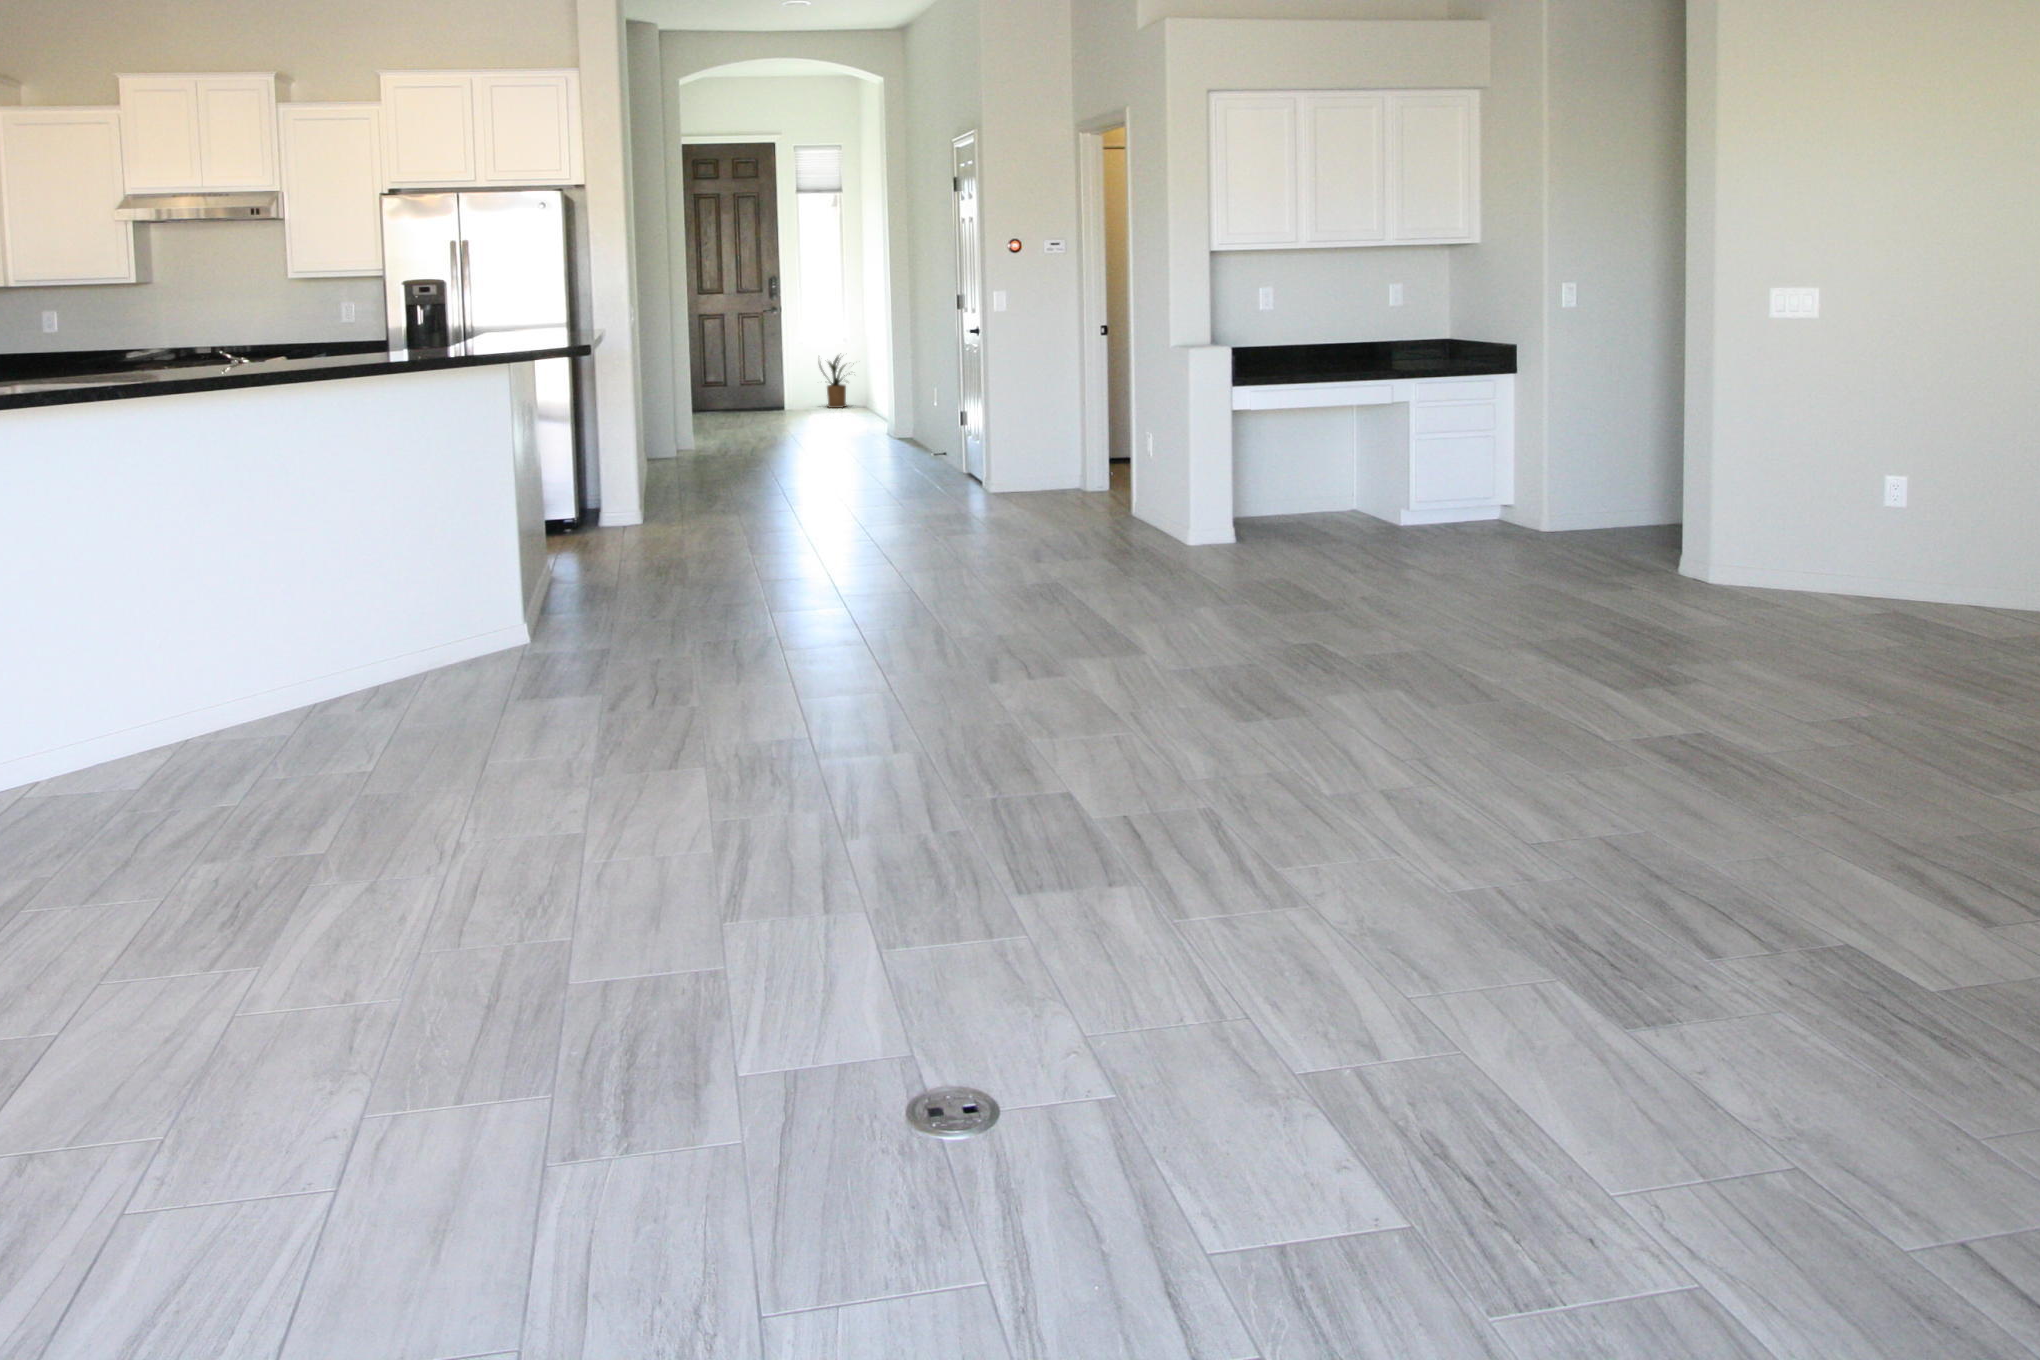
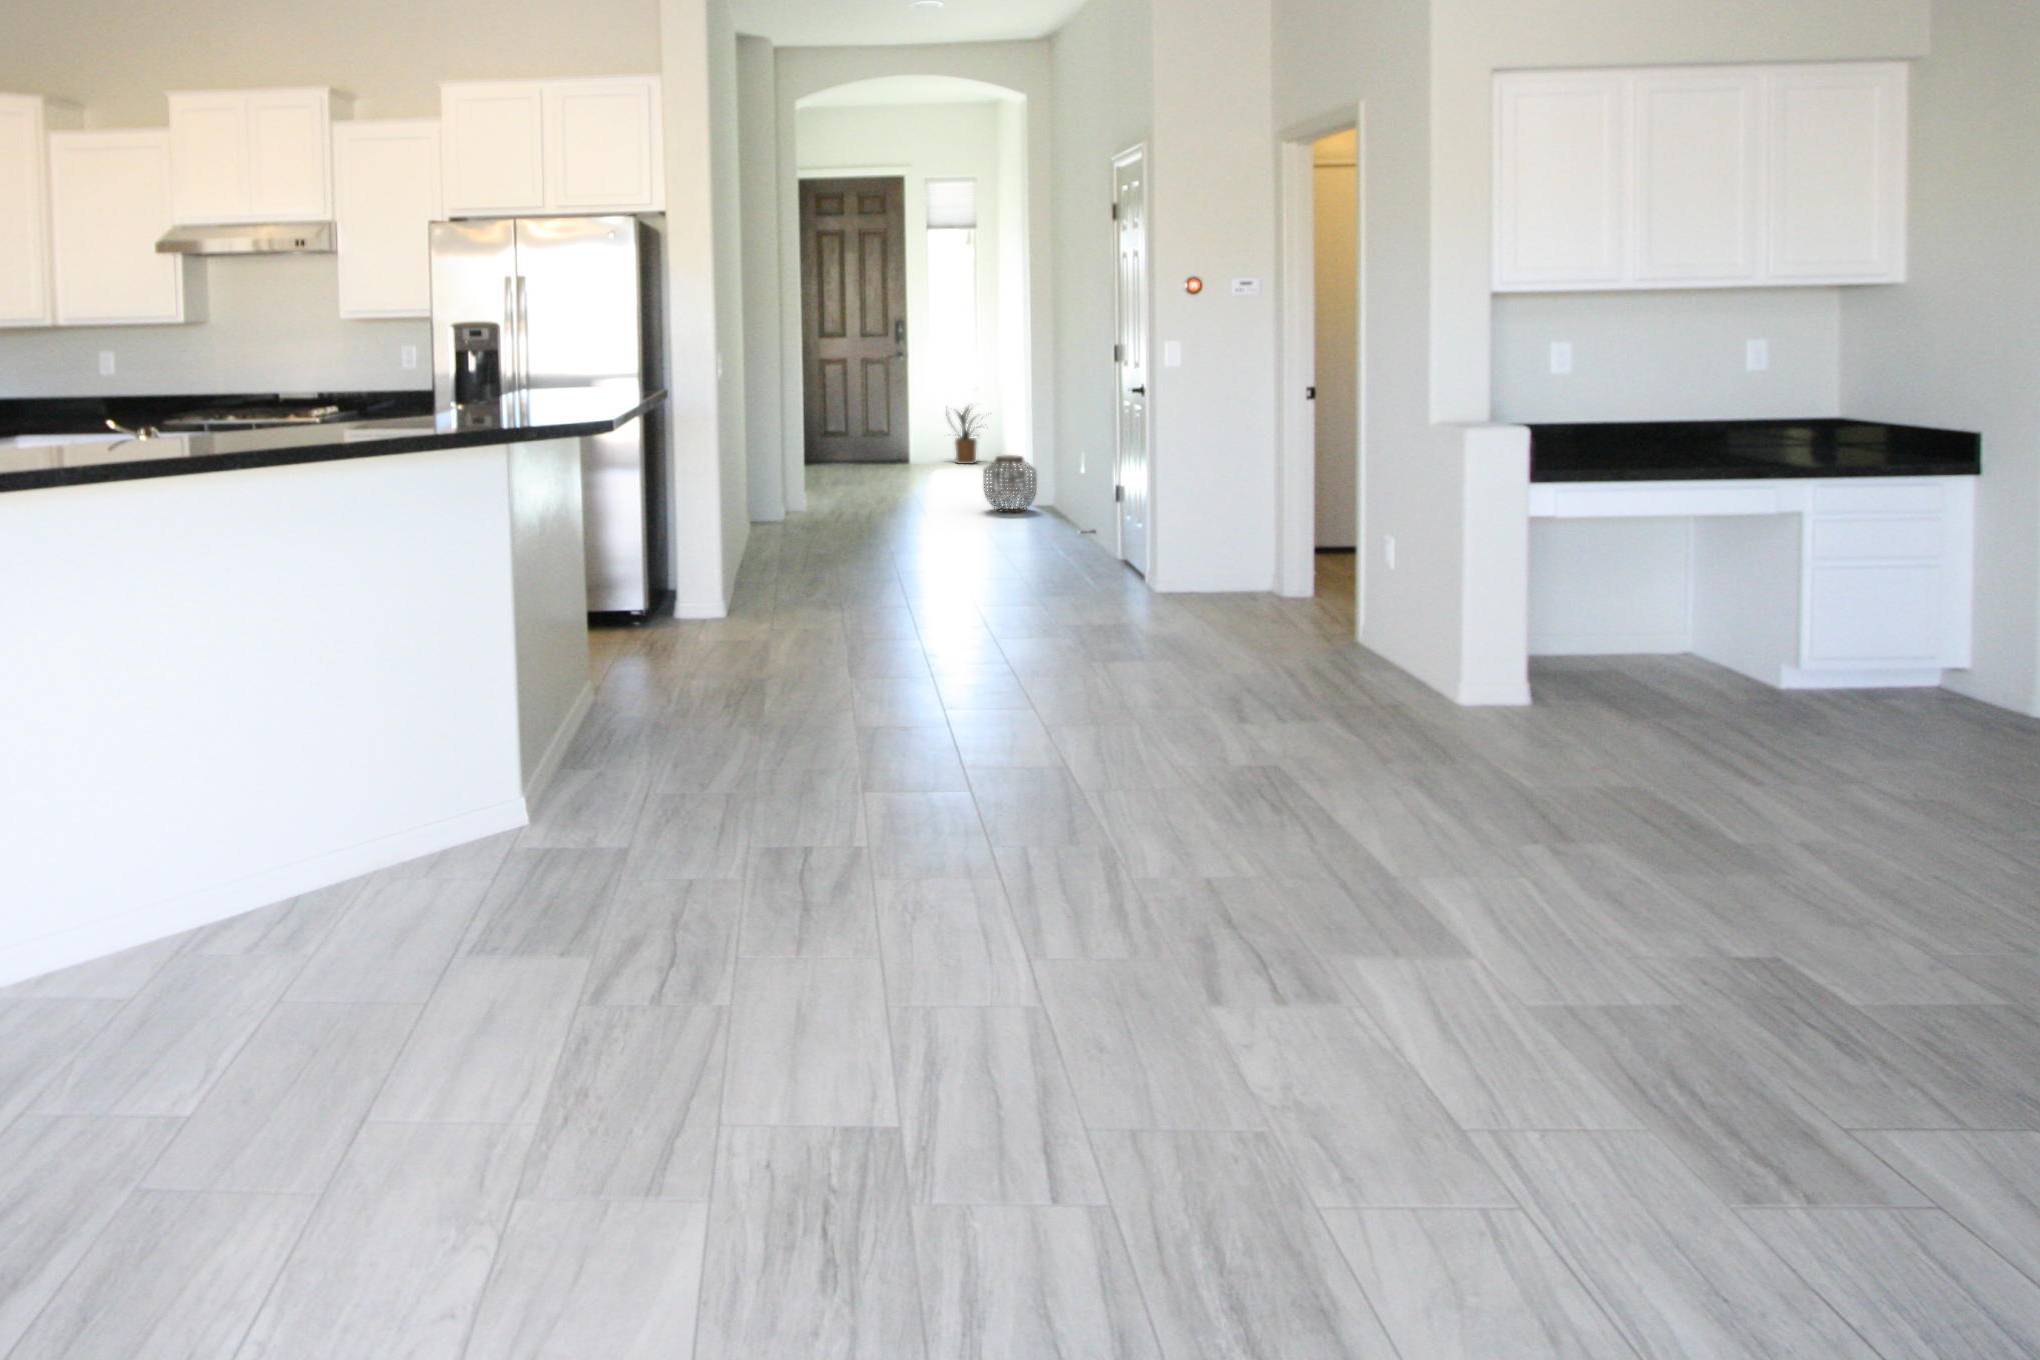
woven basket: none [854,394,899,443] -> present [983,455,1036,513]

